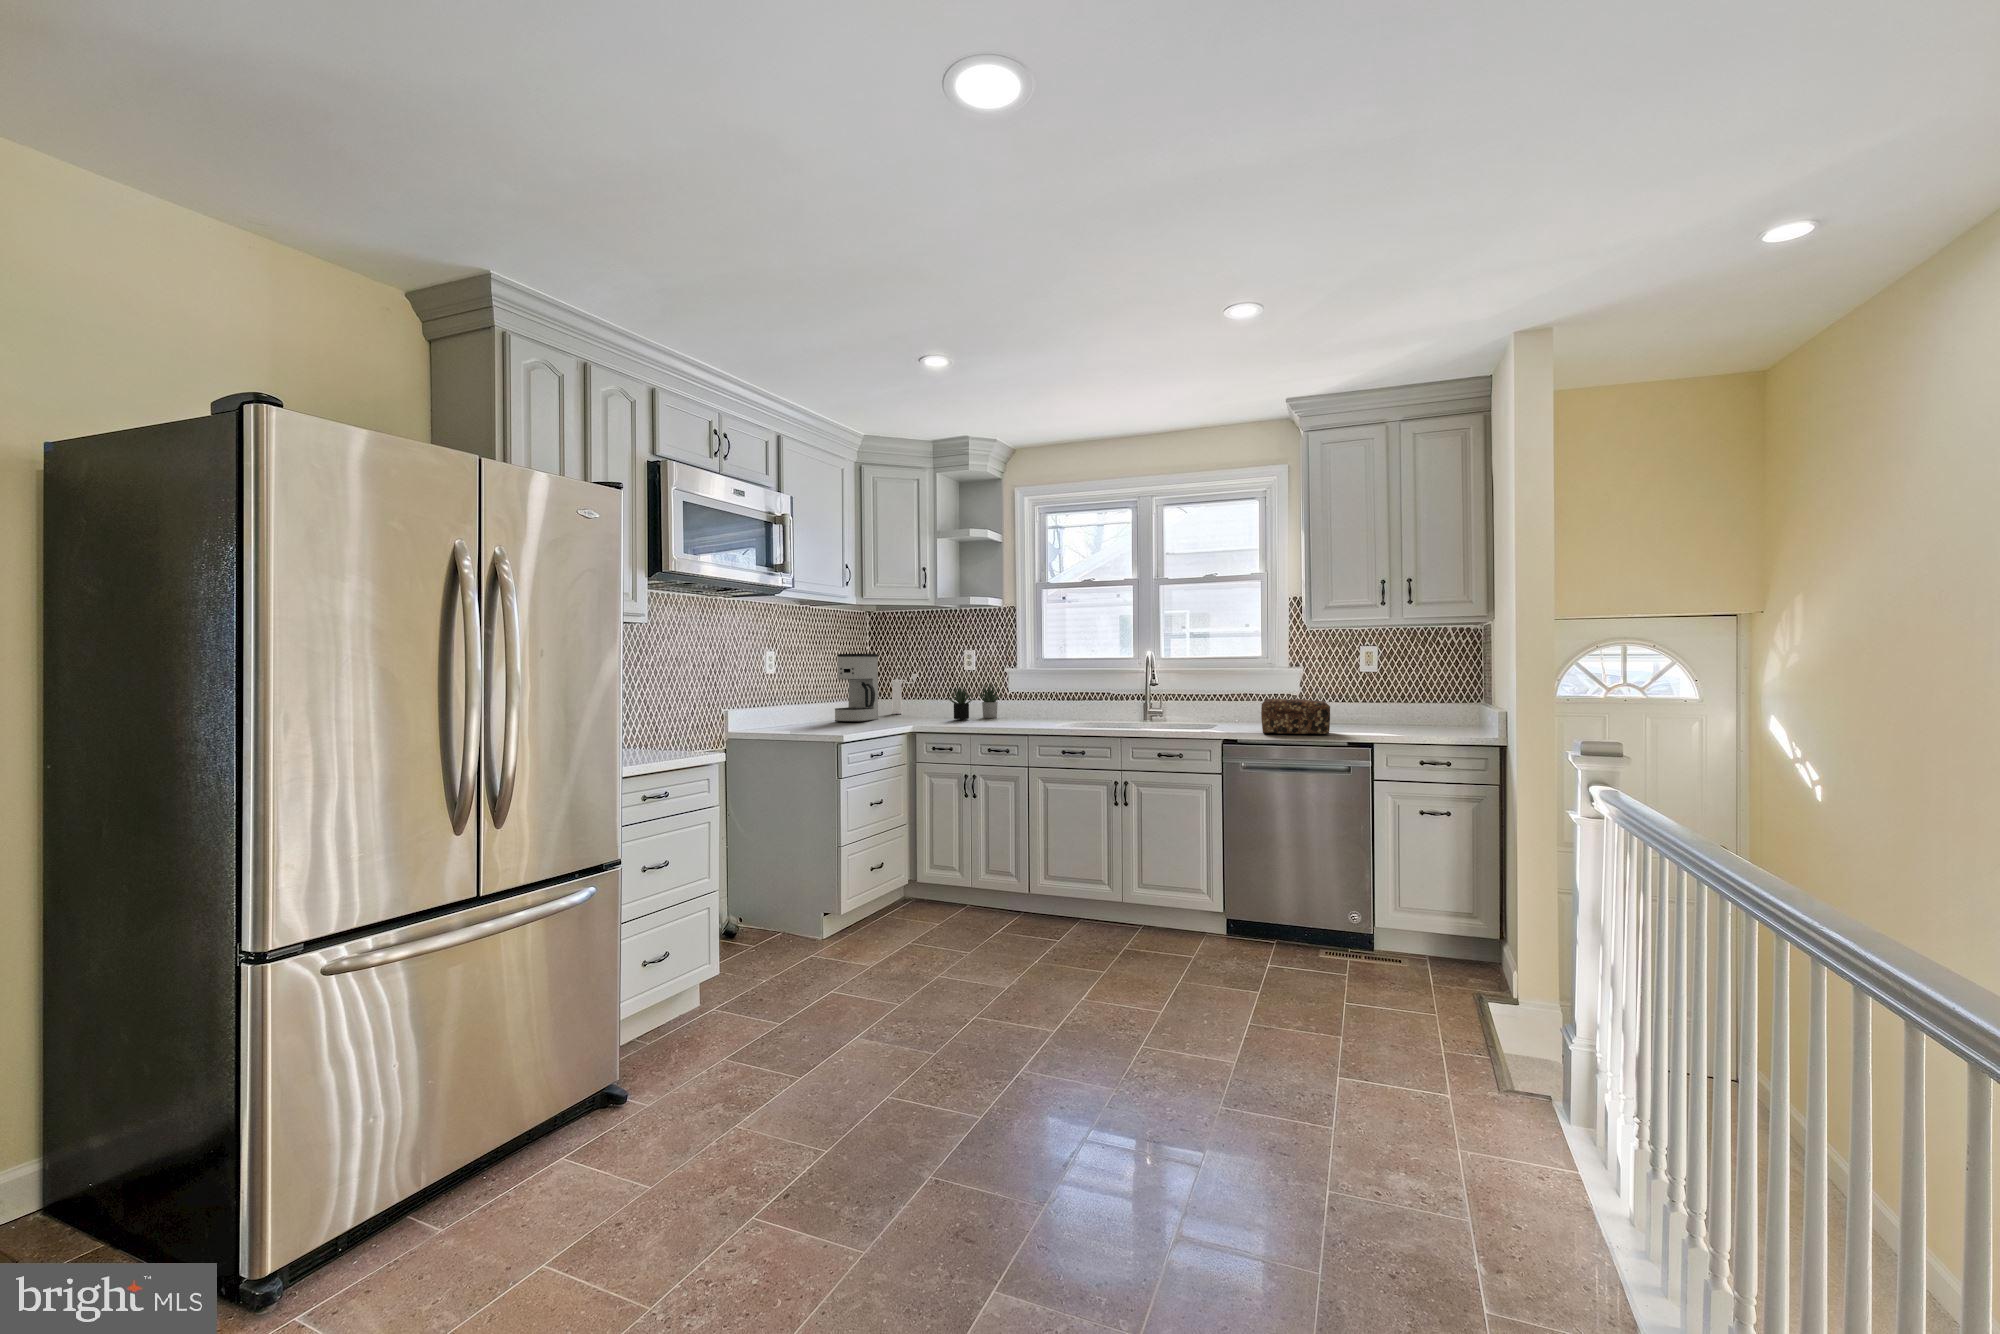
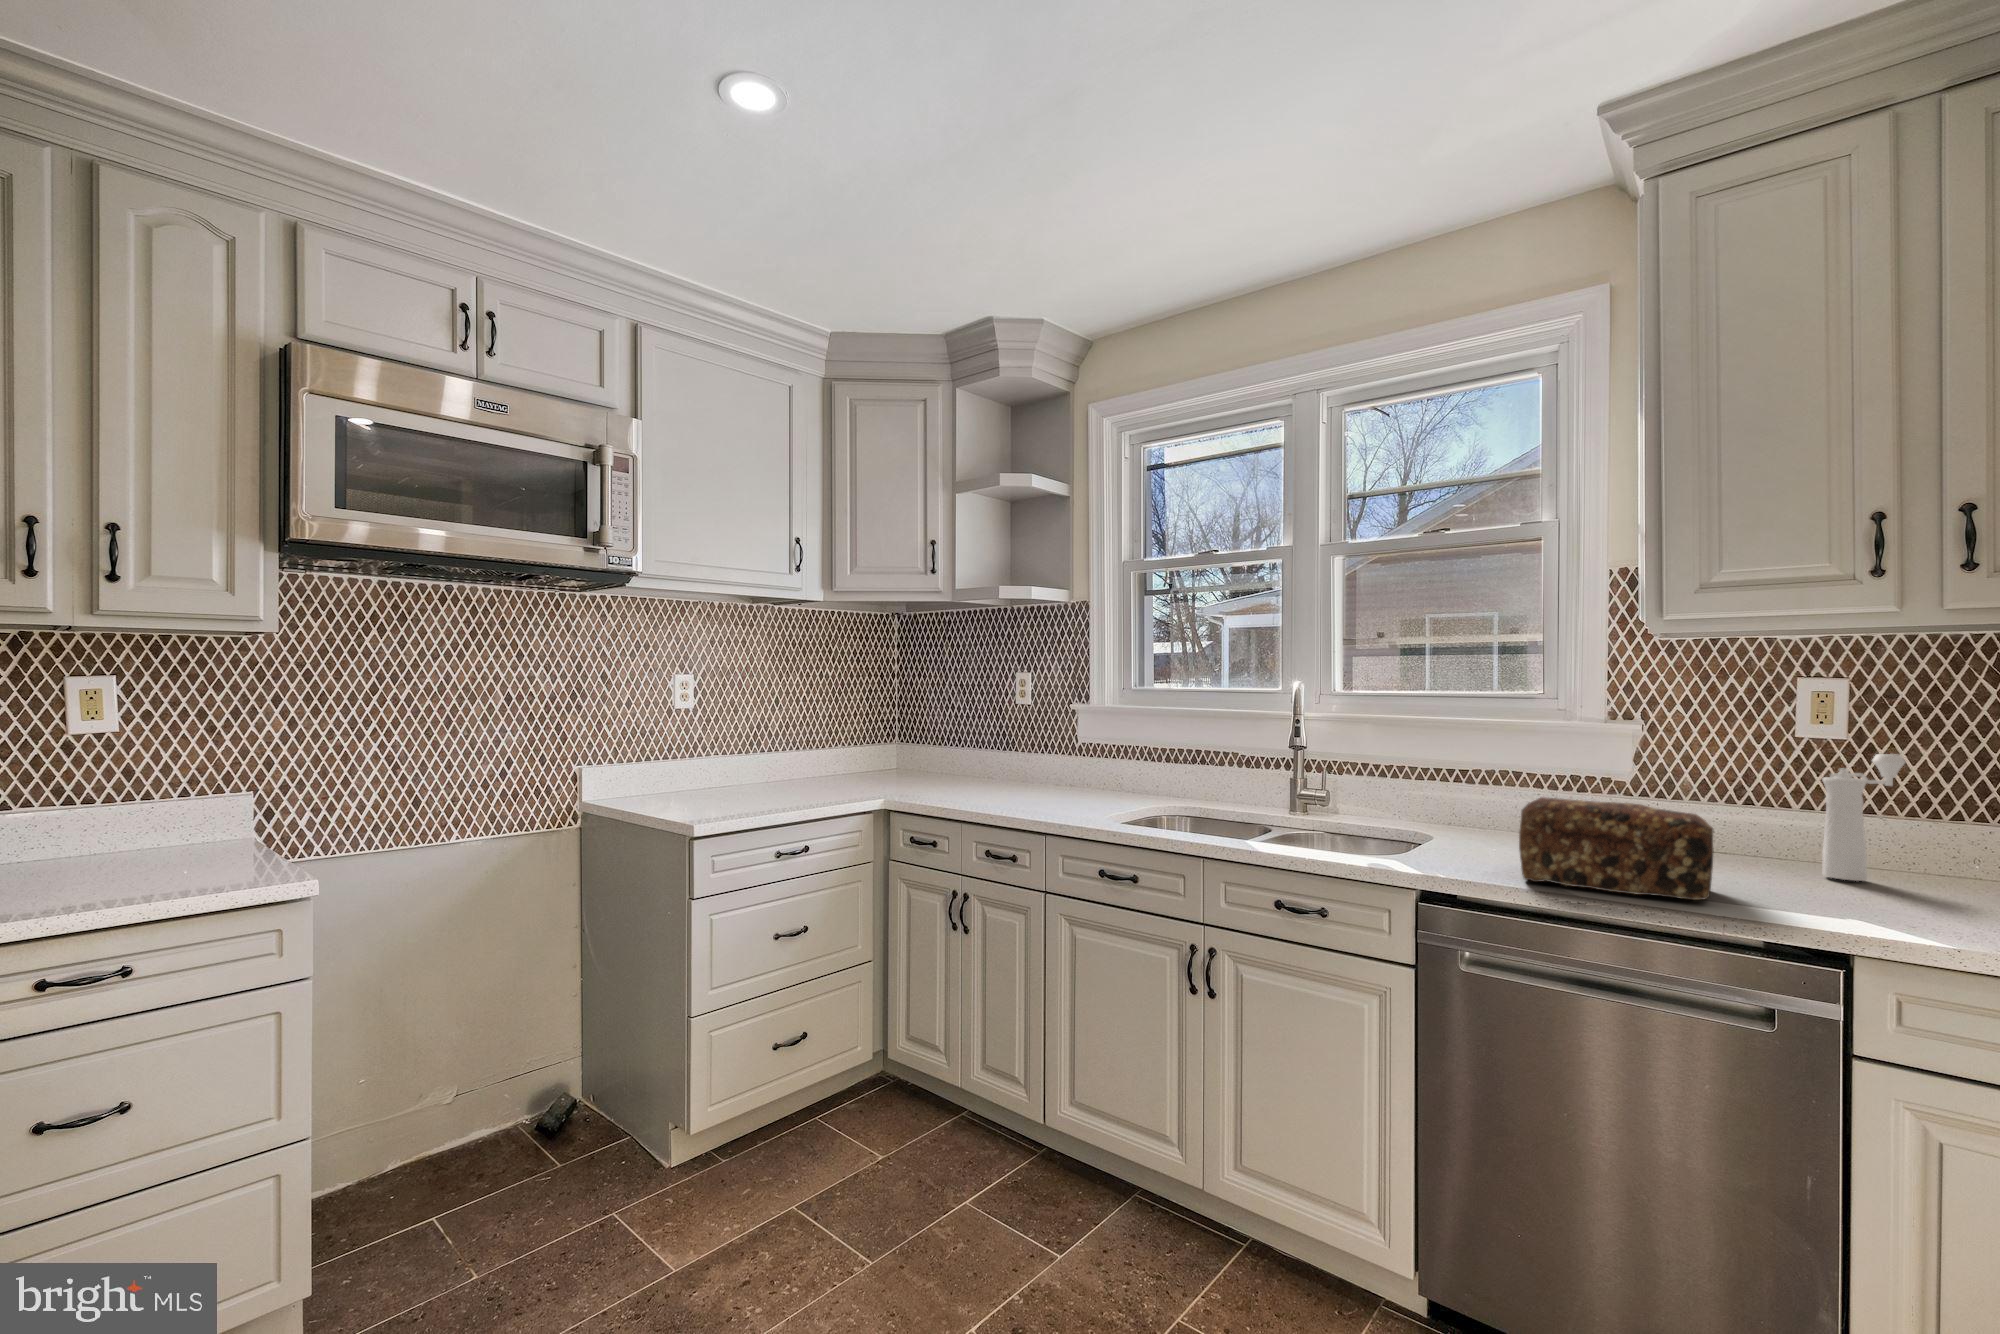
coffee maker: present [835,654,878,722] -> none [797,675,872,783]
pepper mill: present [892,674,918,714] -> present [1823,754,1905,881]
succulent plant: present [947,684,1001,719] -> none [956,724,1065,787]

